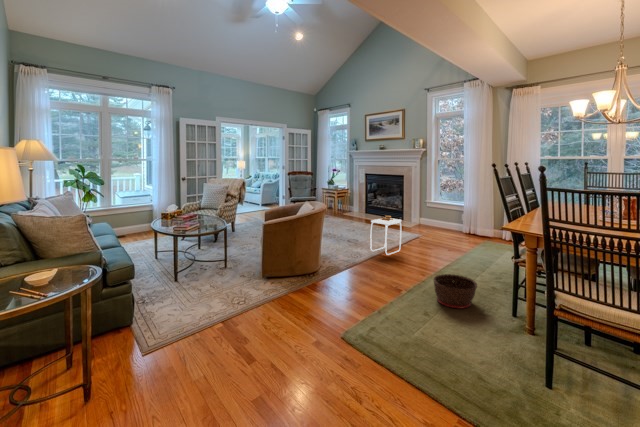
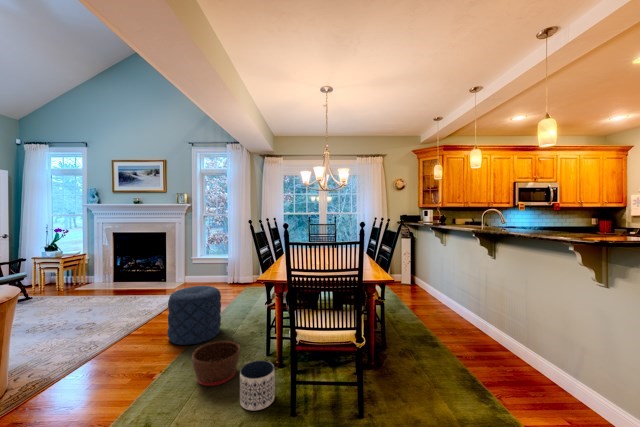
side table: present [370,215,402,255] -> none [112,281,157,332]
pouf: none [410,226,458,275] -> present [167,286,221,345]
planter: none [475,298,513,338] -> present [240,361,275,410]

